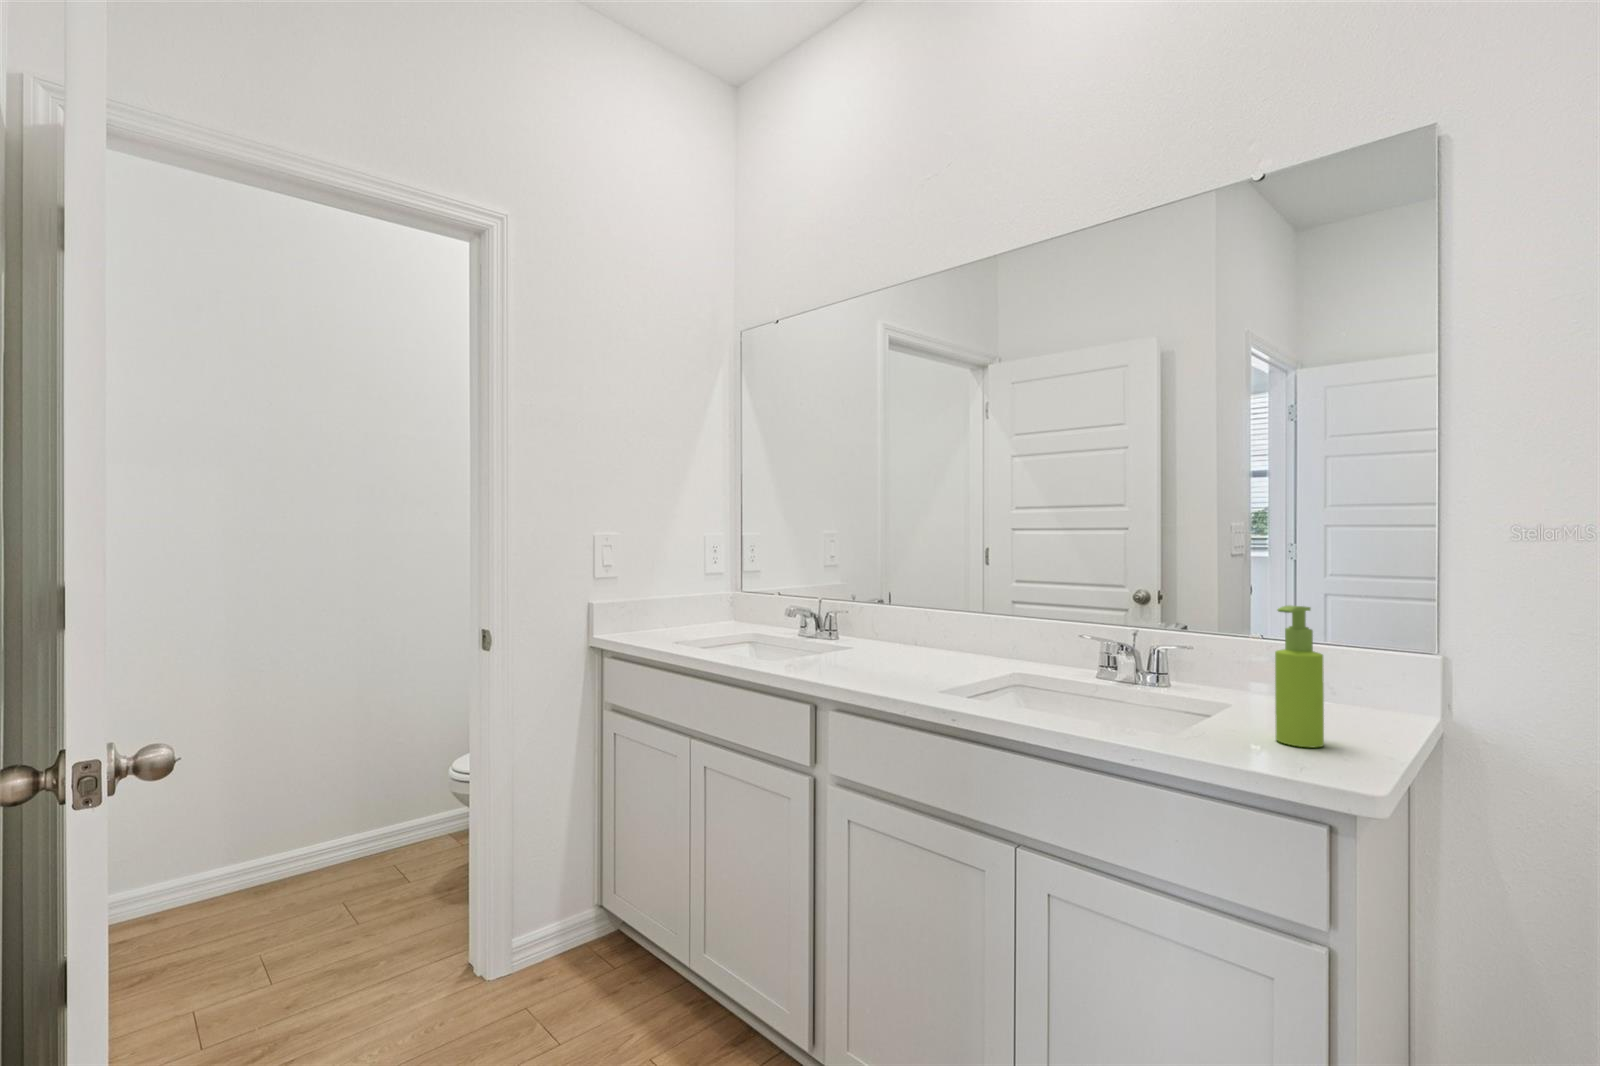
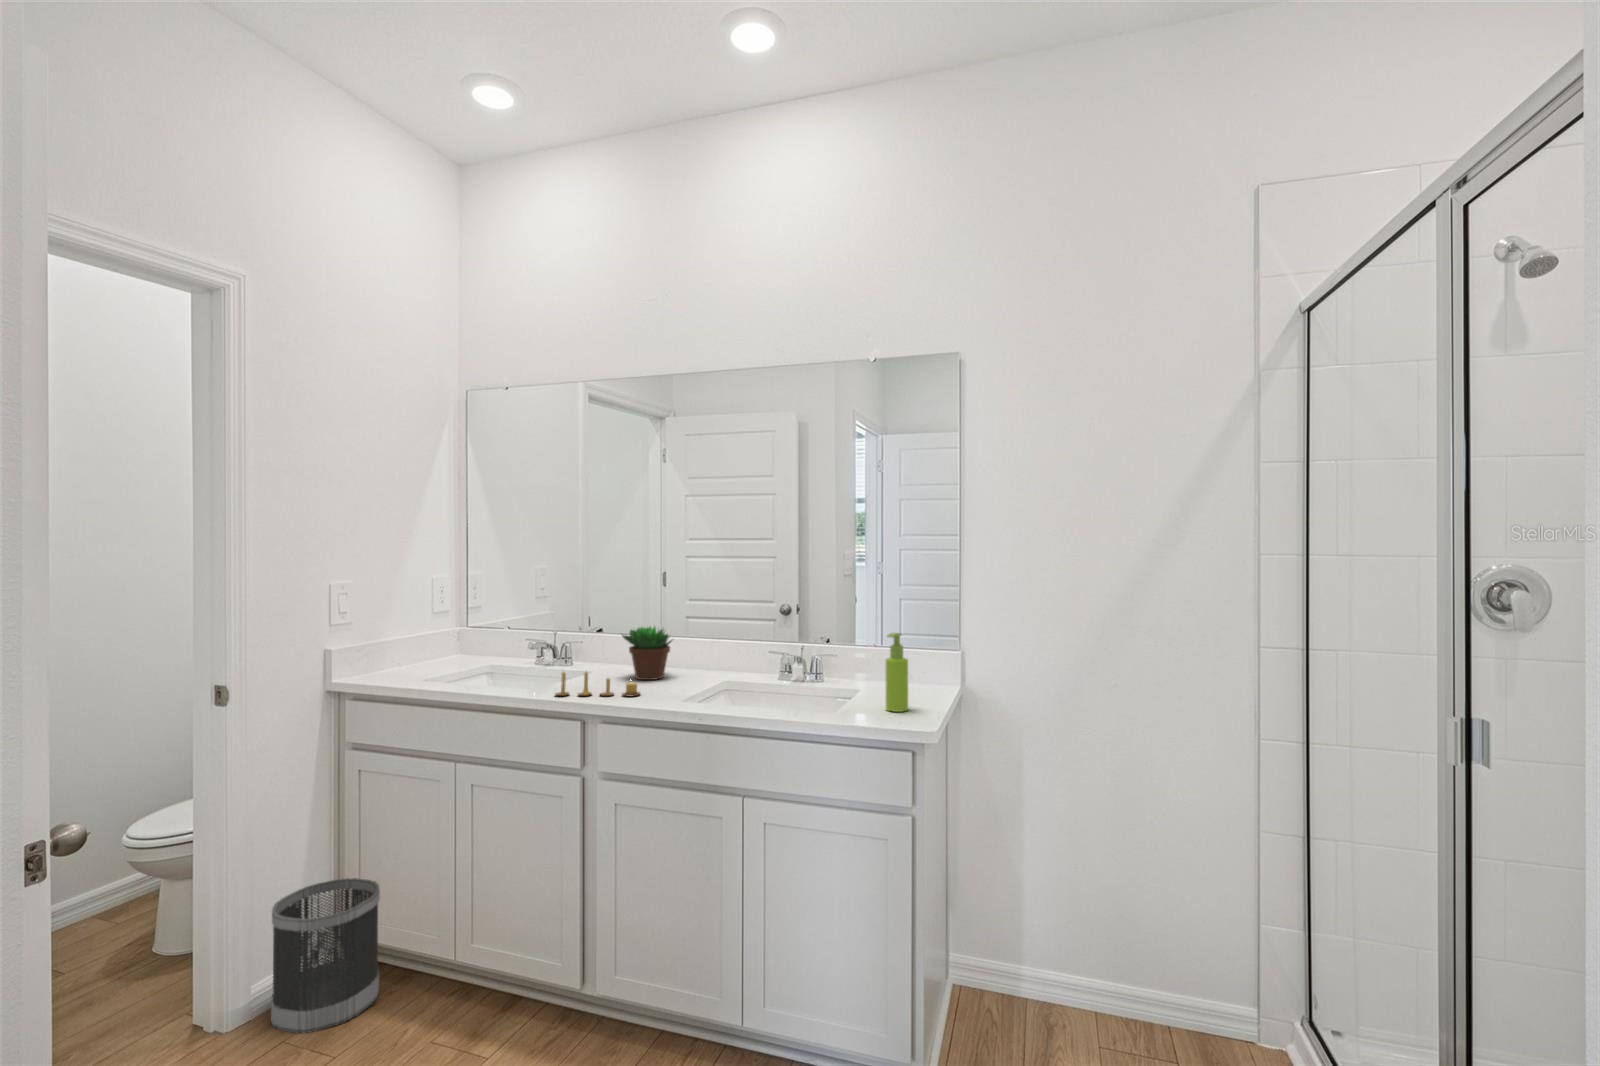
succulent plant: none [883,591,951,663] -> present [622,626,672,680]
candle: none [790,638,892,679] -> present [556,672,640,696]
wastebasket: none [521,845,625,1008] -> present [271,878,380,1033]

